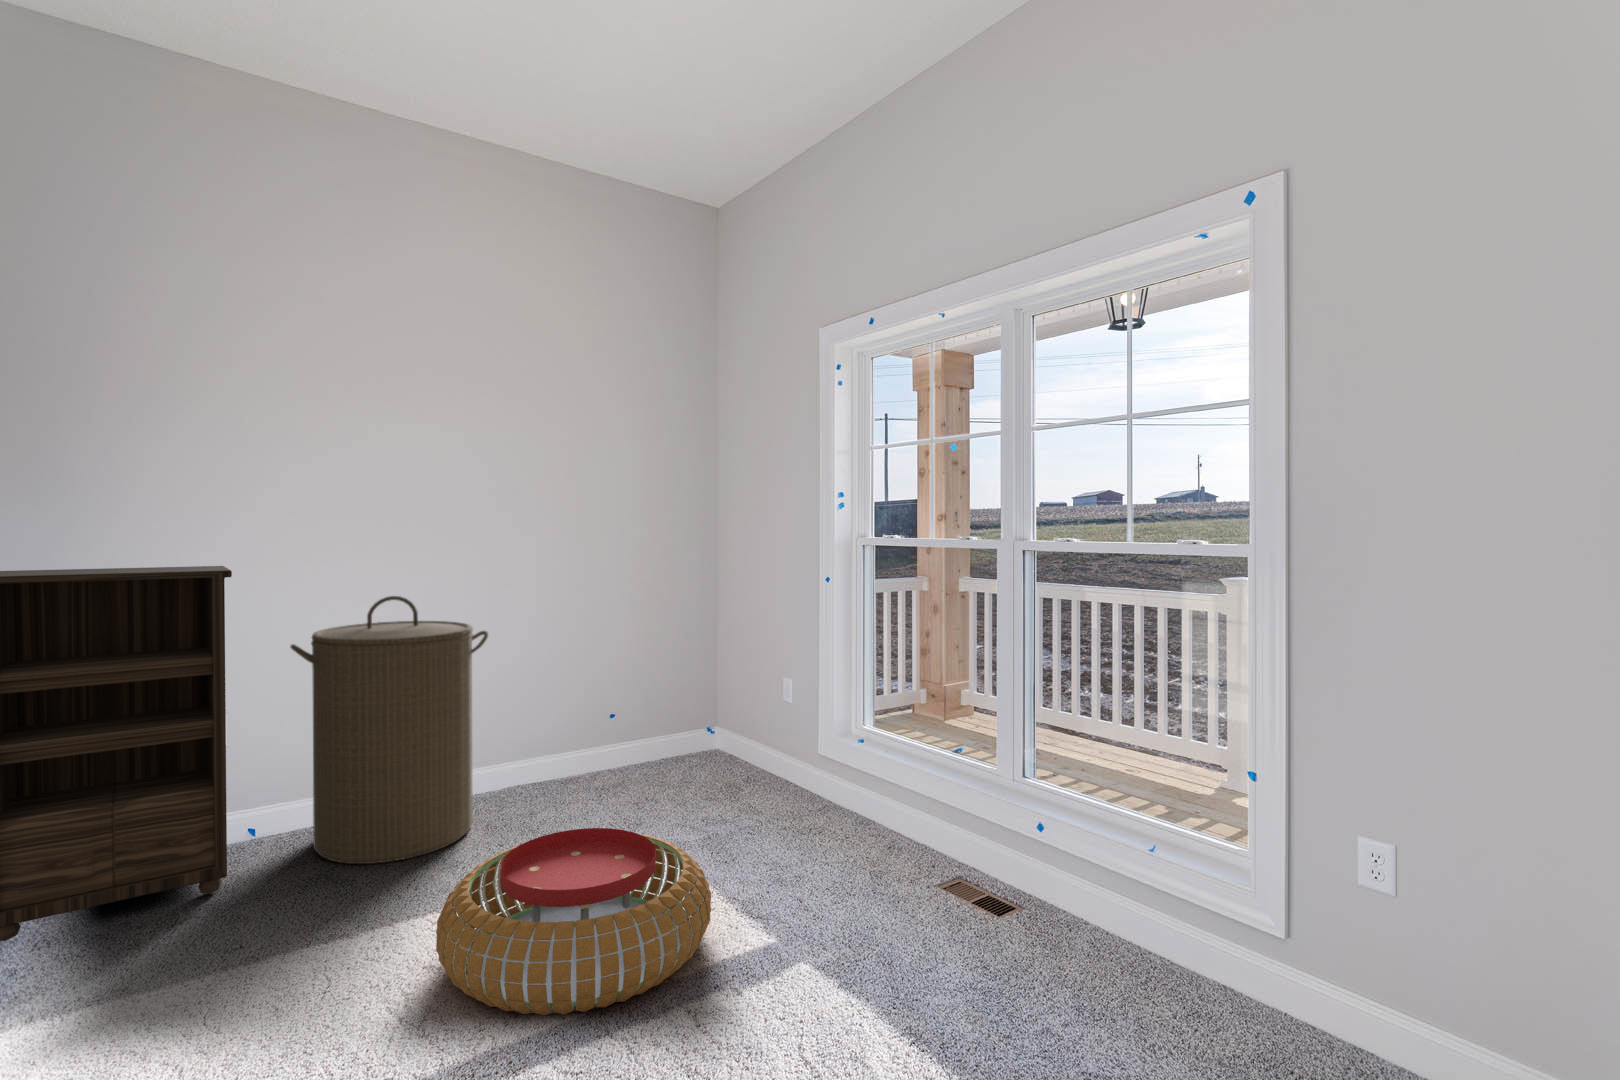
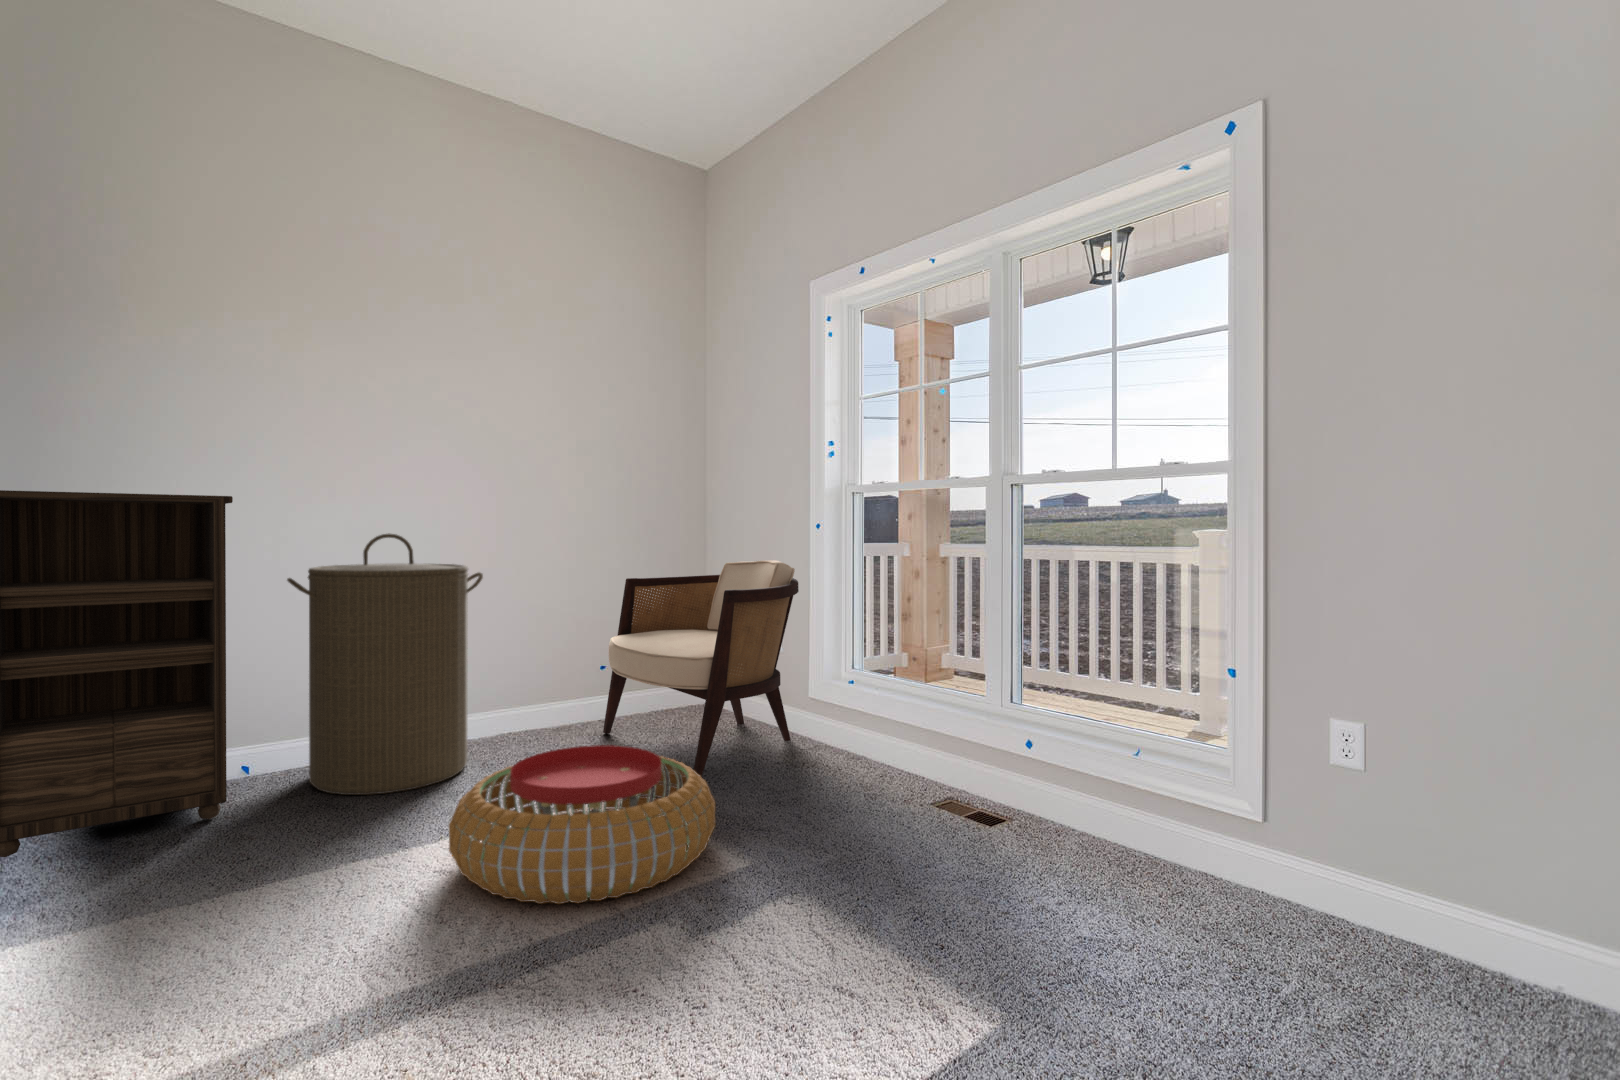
armchair: none [612,613,807,845] -> present [603,560,799,776]

